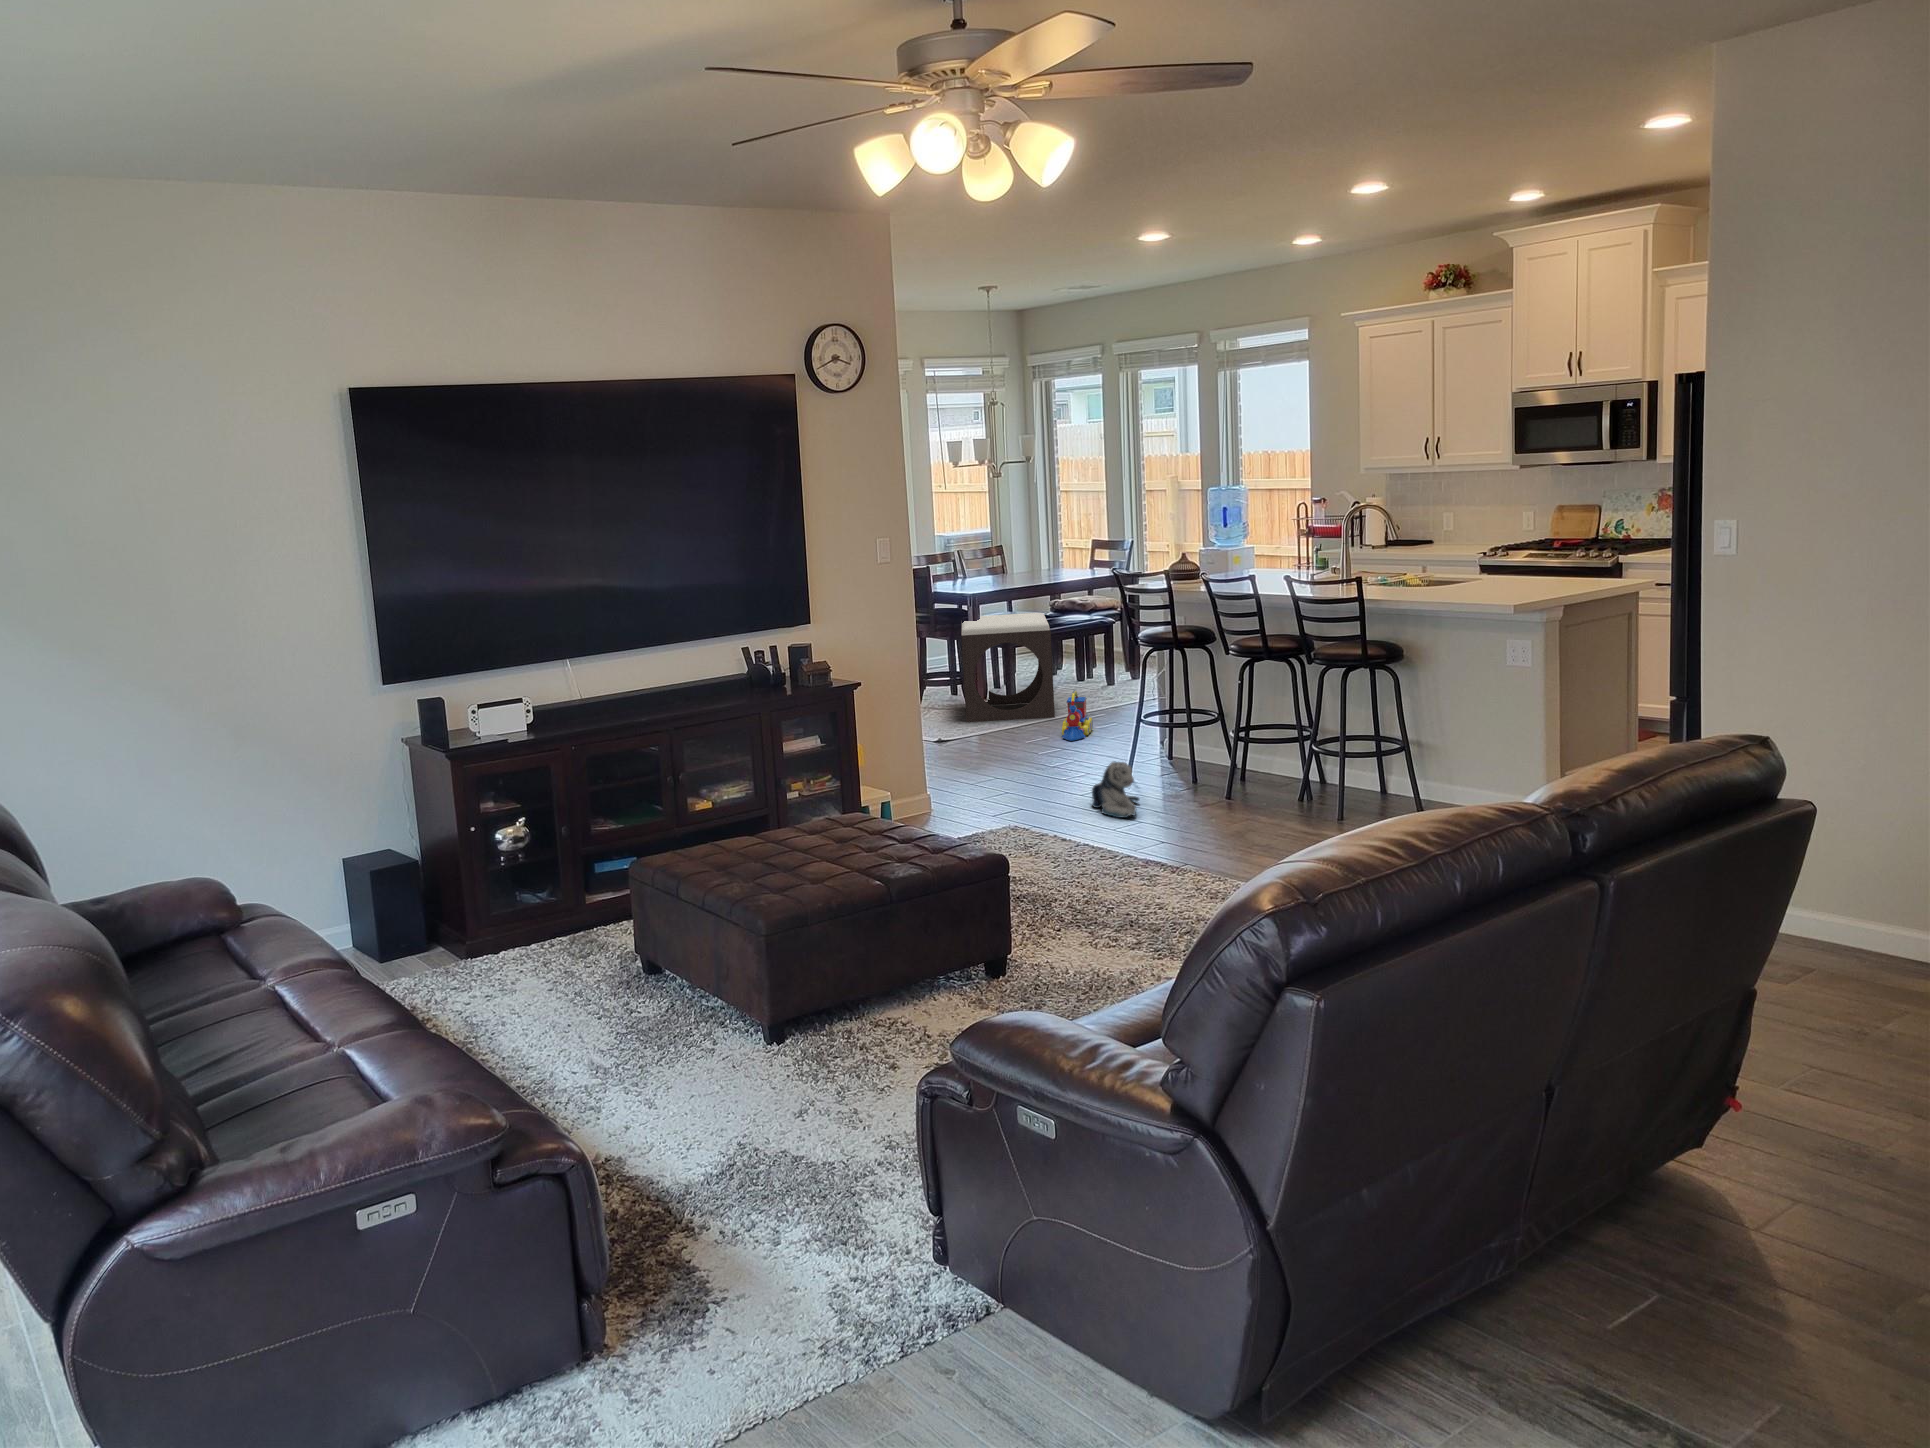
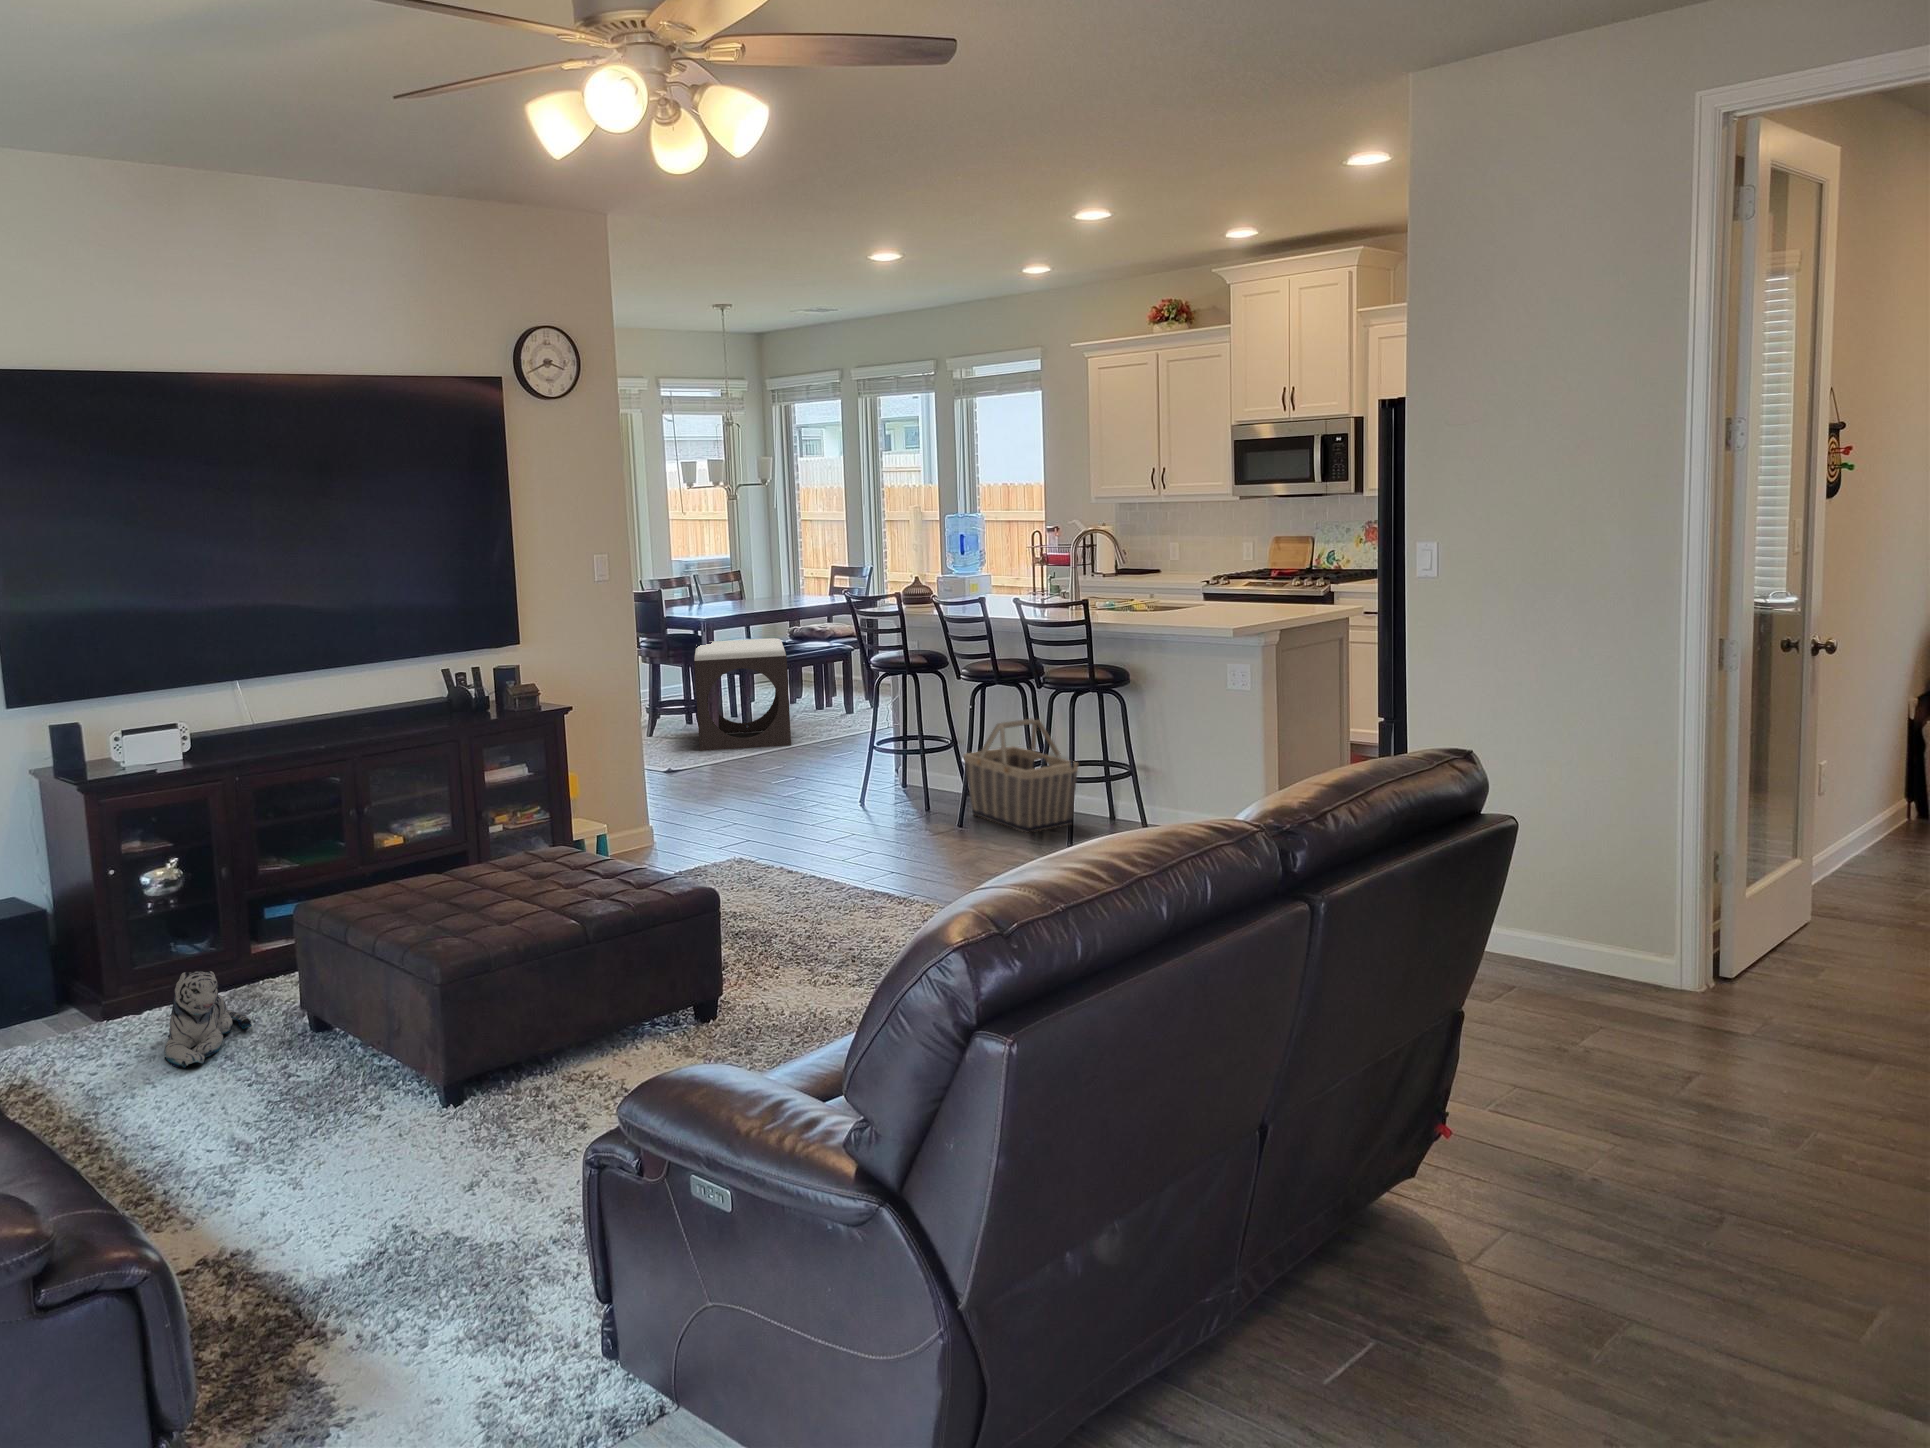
toy train: present [1062,690,1093,741] -> none [796,717,829,769]
basket: none [1231,694,1350,808] -> present [963,718,1078,833]
plush toy: present [1092,762,1139,818] -> present [164,971,251,1068]

